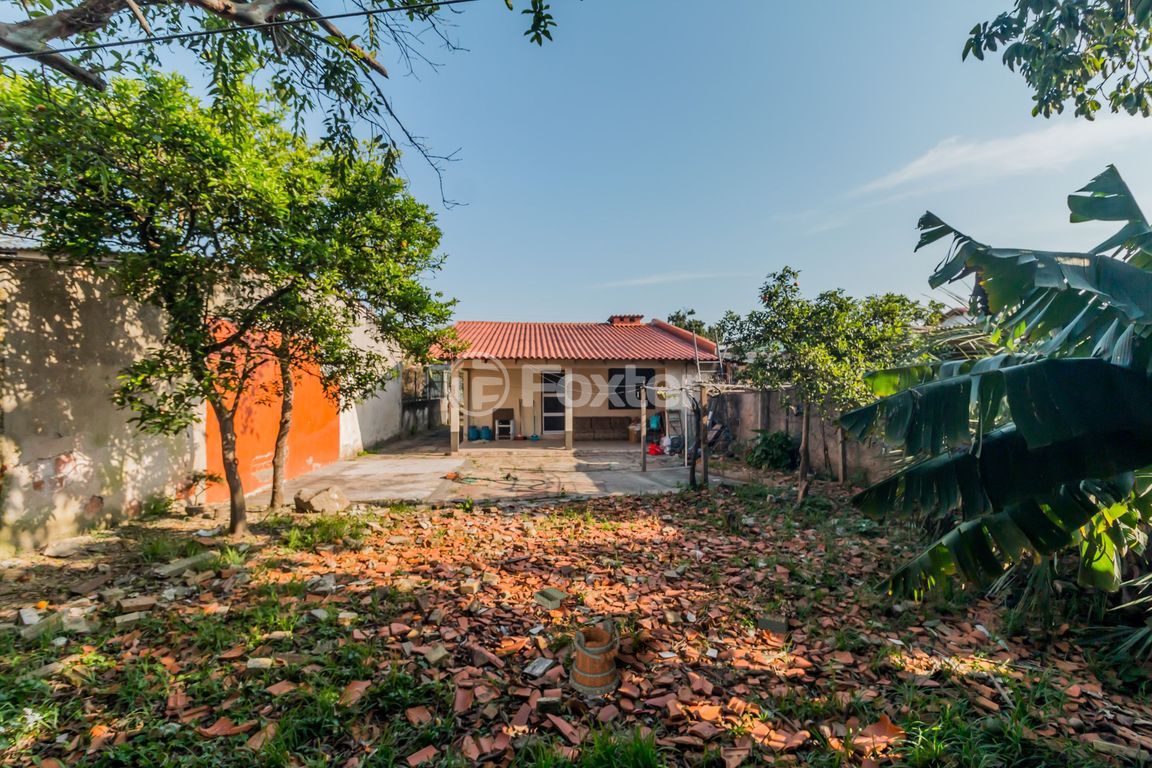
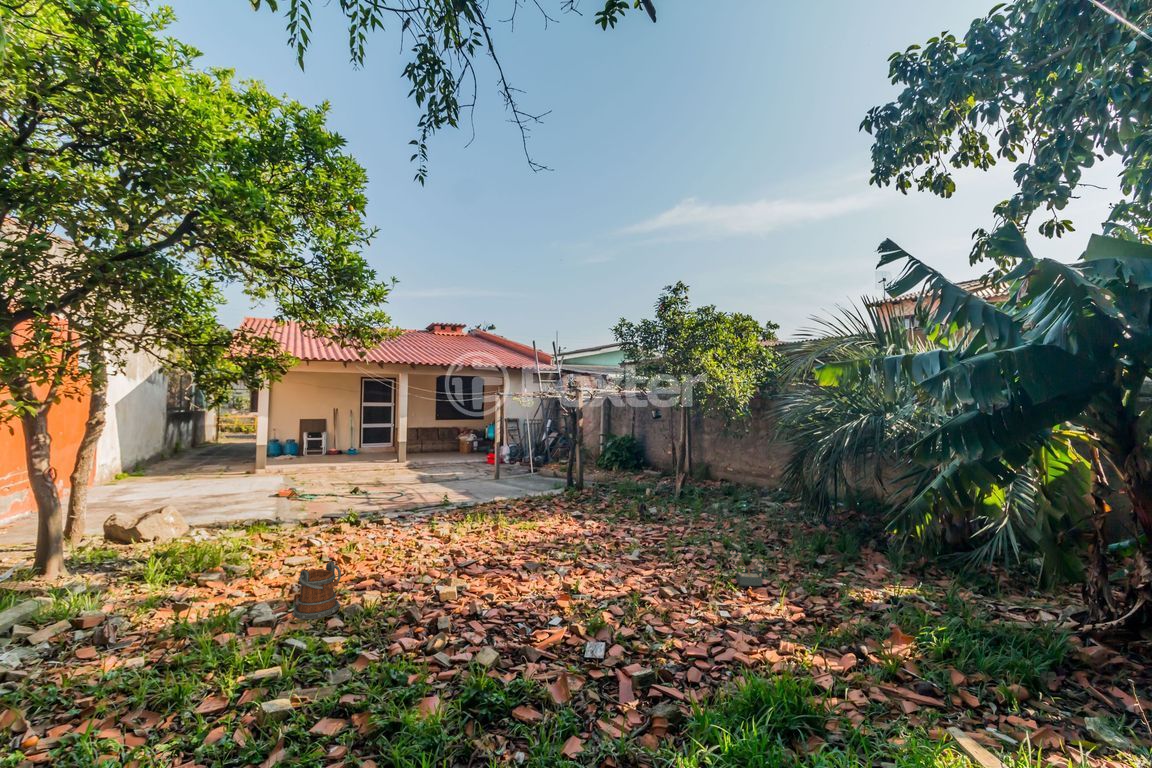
toolbox: present [534,587,568,610] -> none [538,579,575,599]
bucket: present [569,620,621,695] -> present [293,562,341,619]

